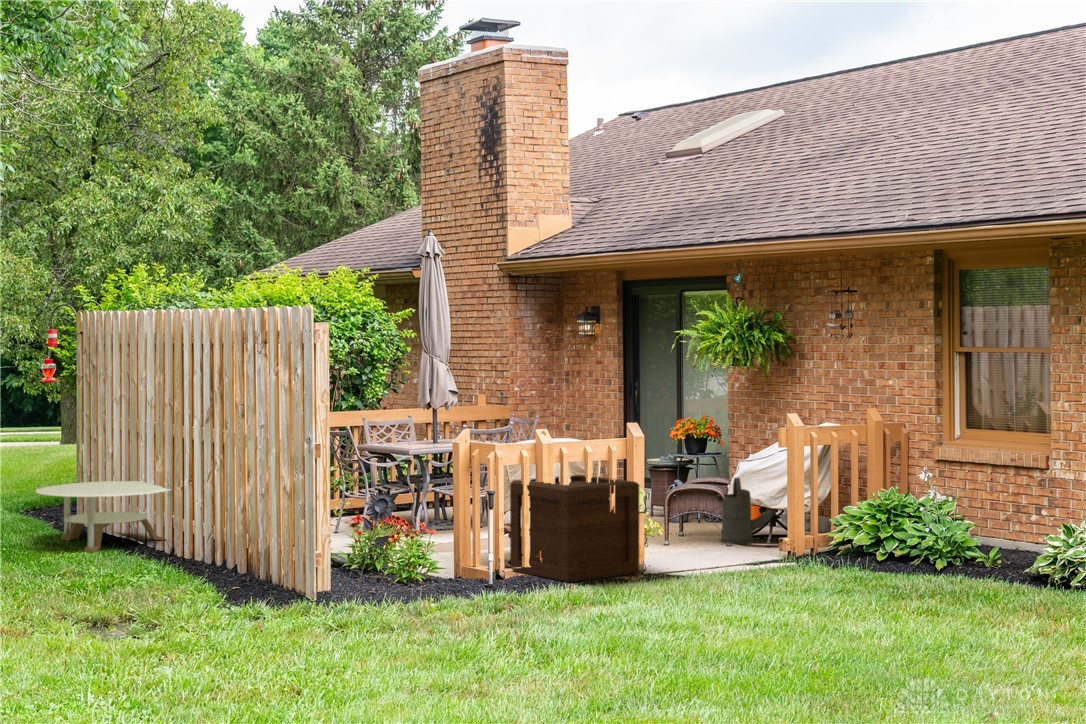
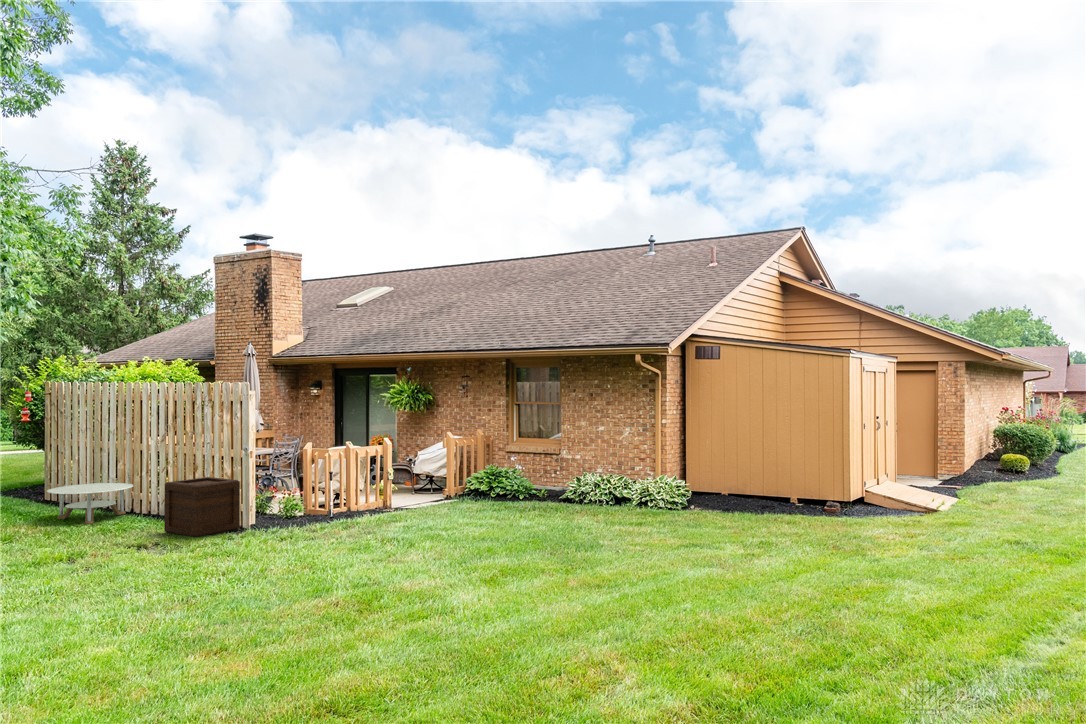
wooden crate: present [510,475,639,583] -> present [164,477,240,537]
watering can: present [710,478,776,544] -> none [412,464,448,495]

